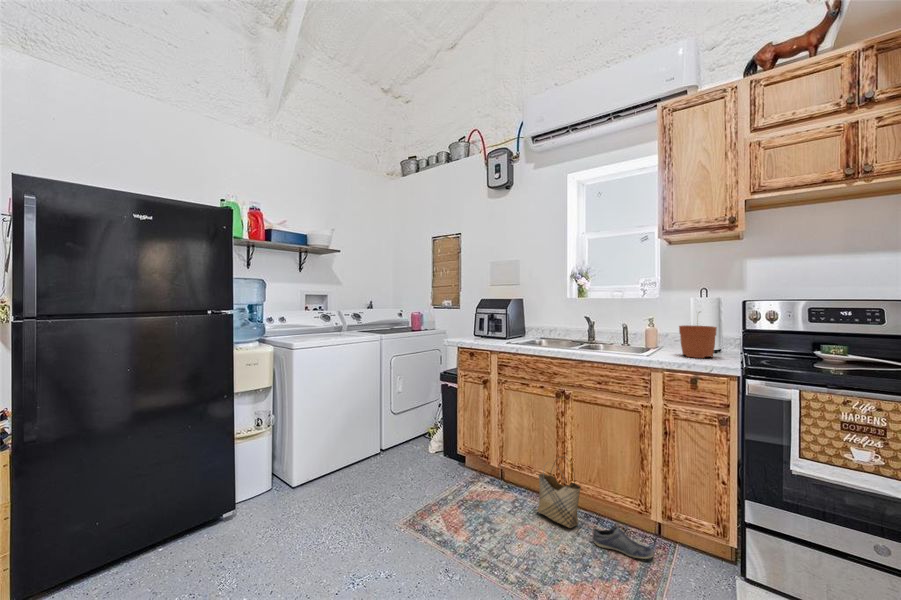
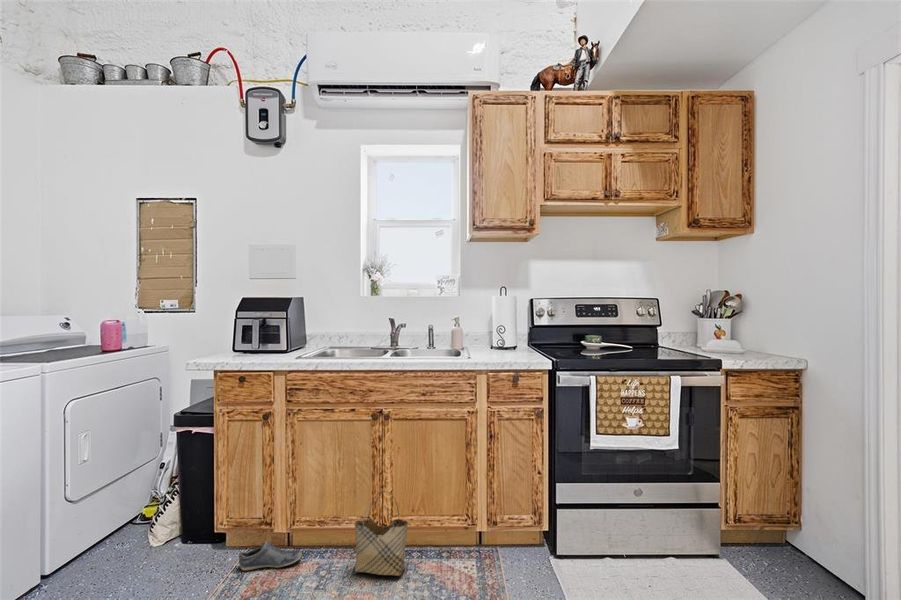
plant pot: present [679,325,717,358] -> none [490,310,522,356]
shoe: present [593,526,654,559] -> present [239,541,302,570]

